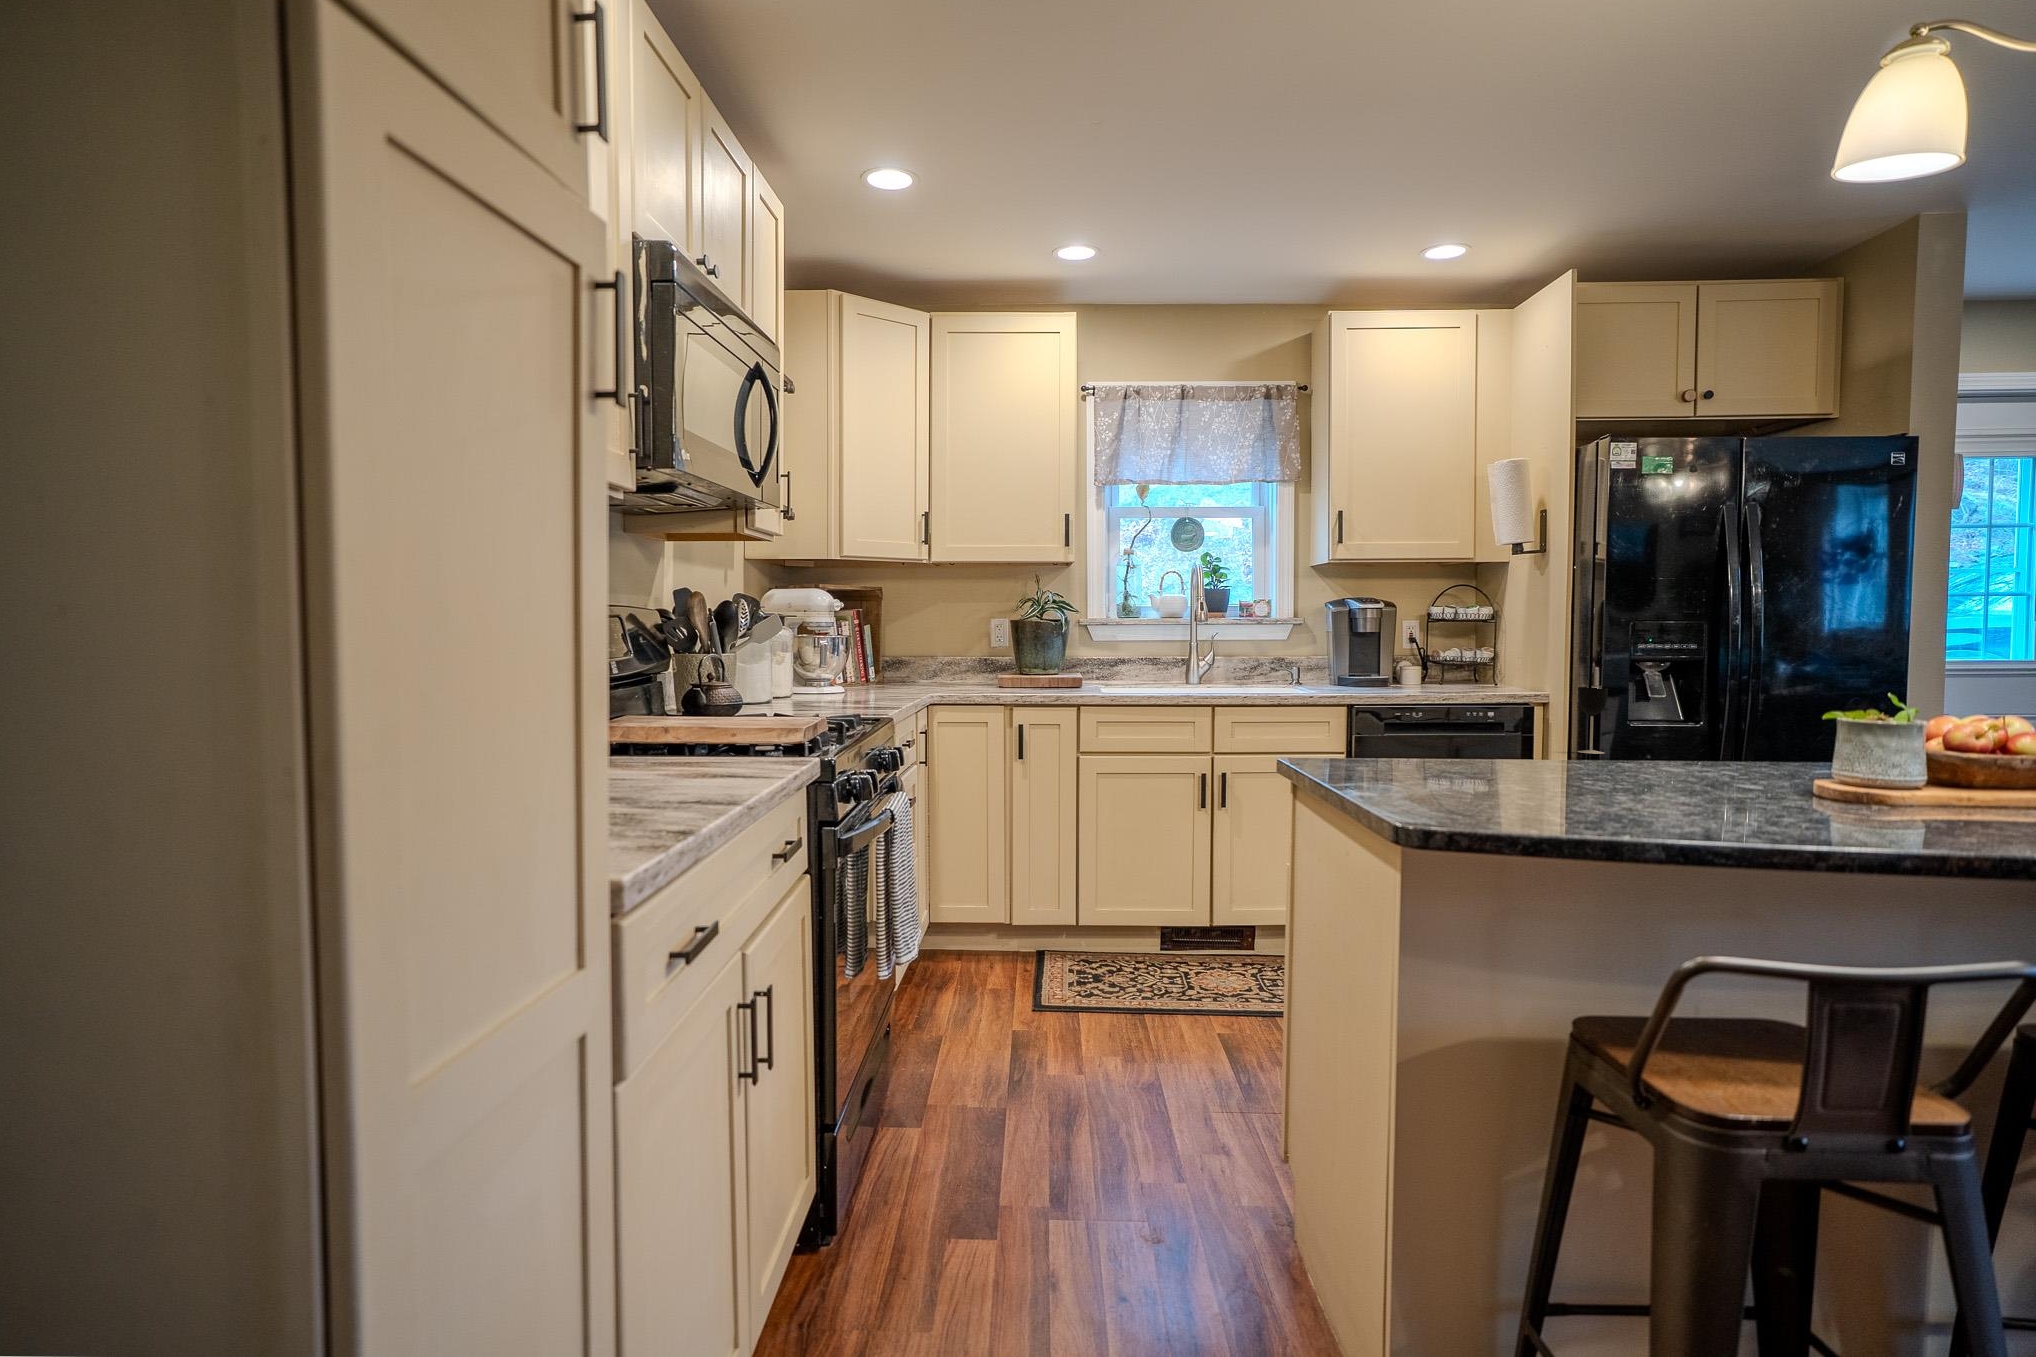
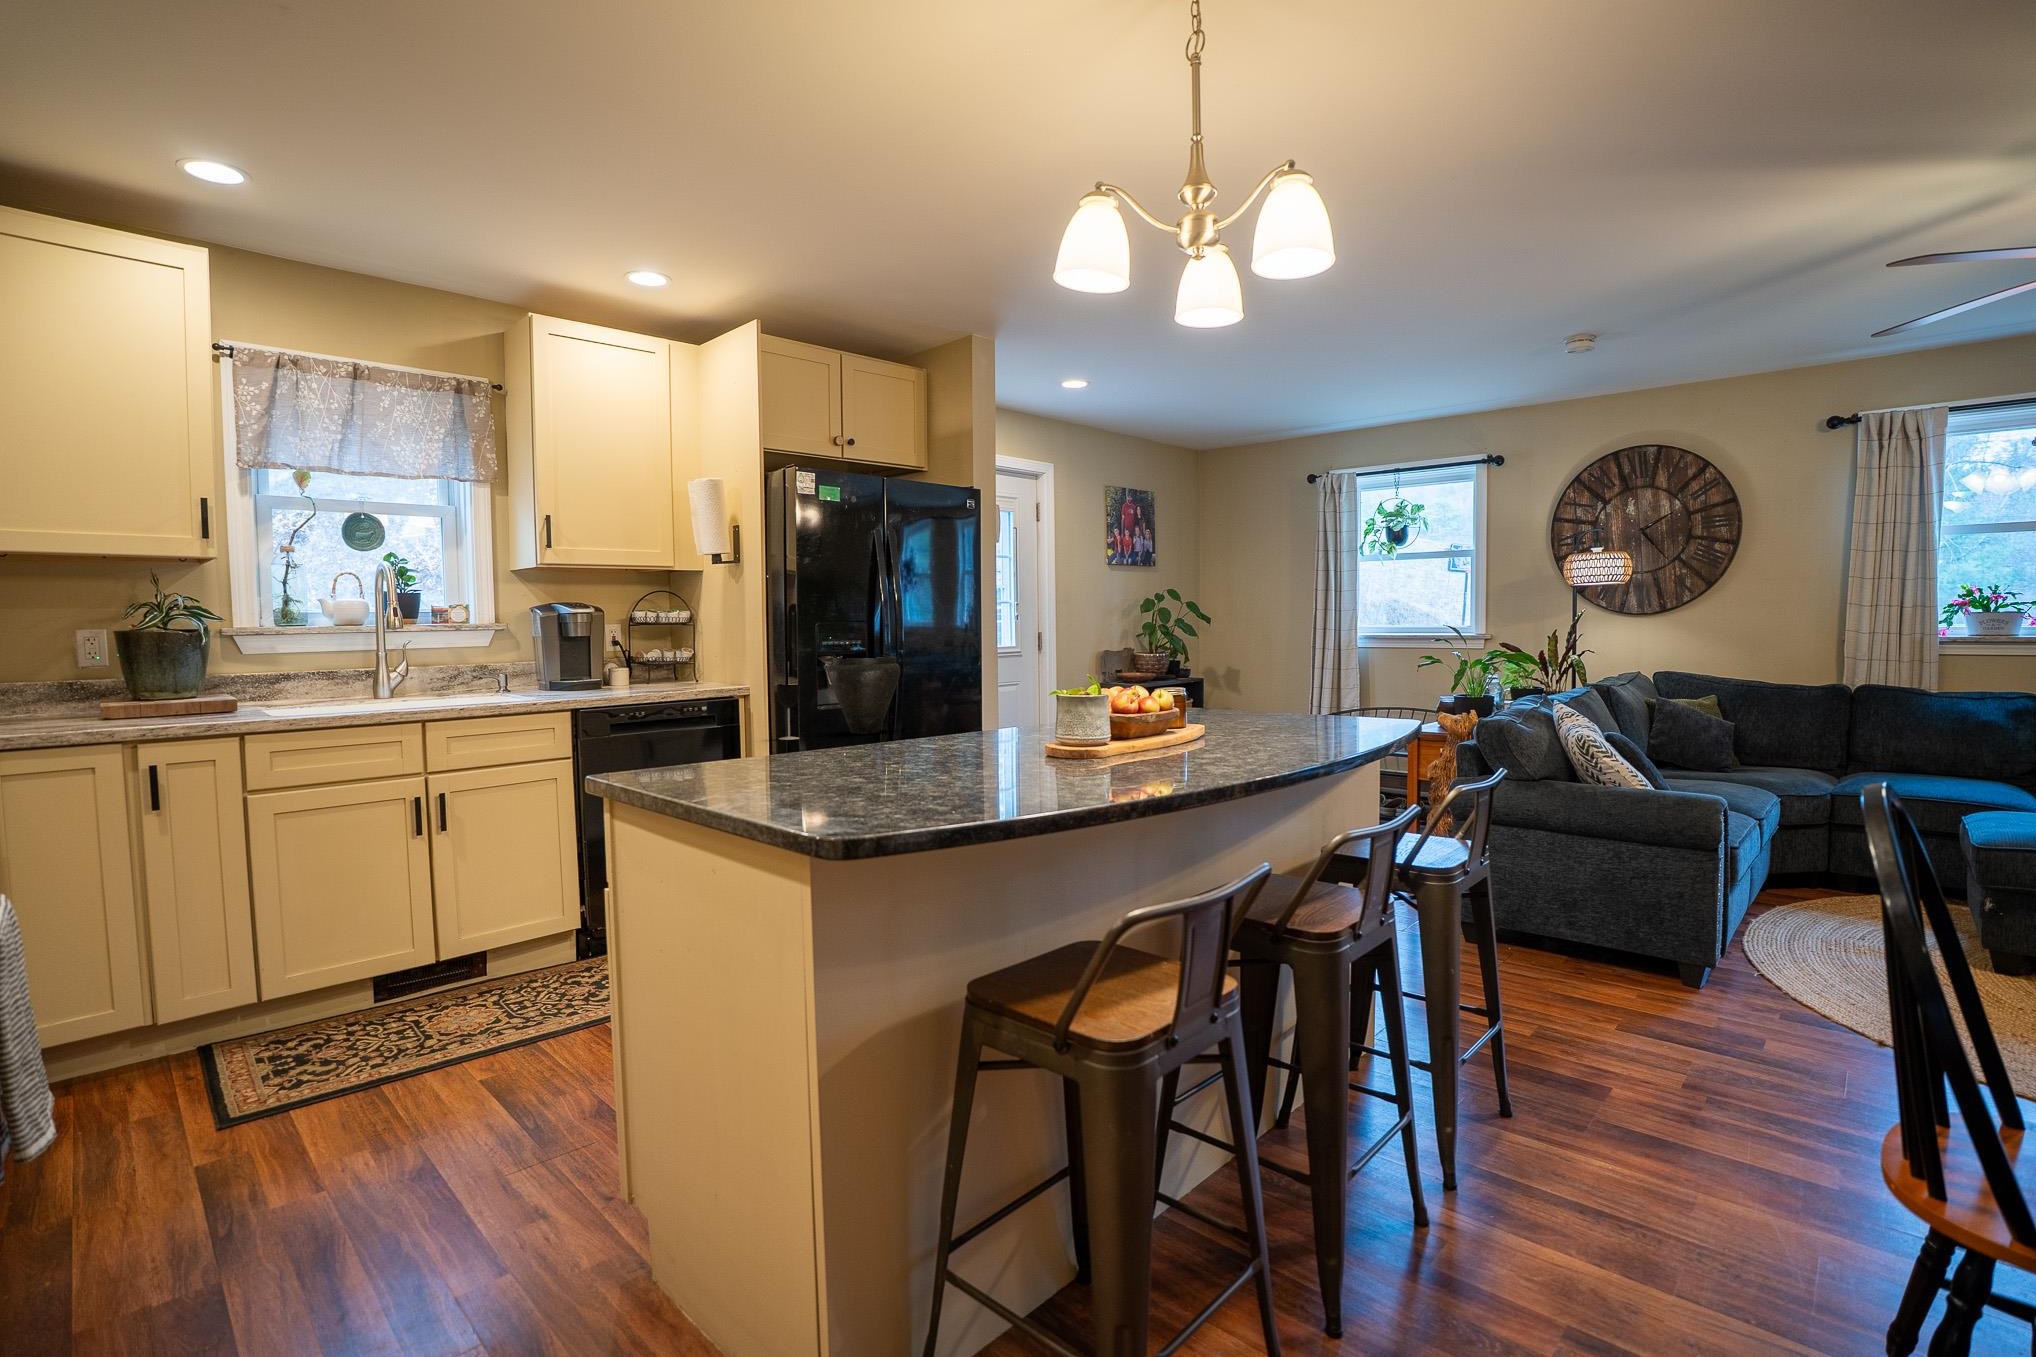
vase: none [1650,653,1759,756] -> present [828,655,900,734]

